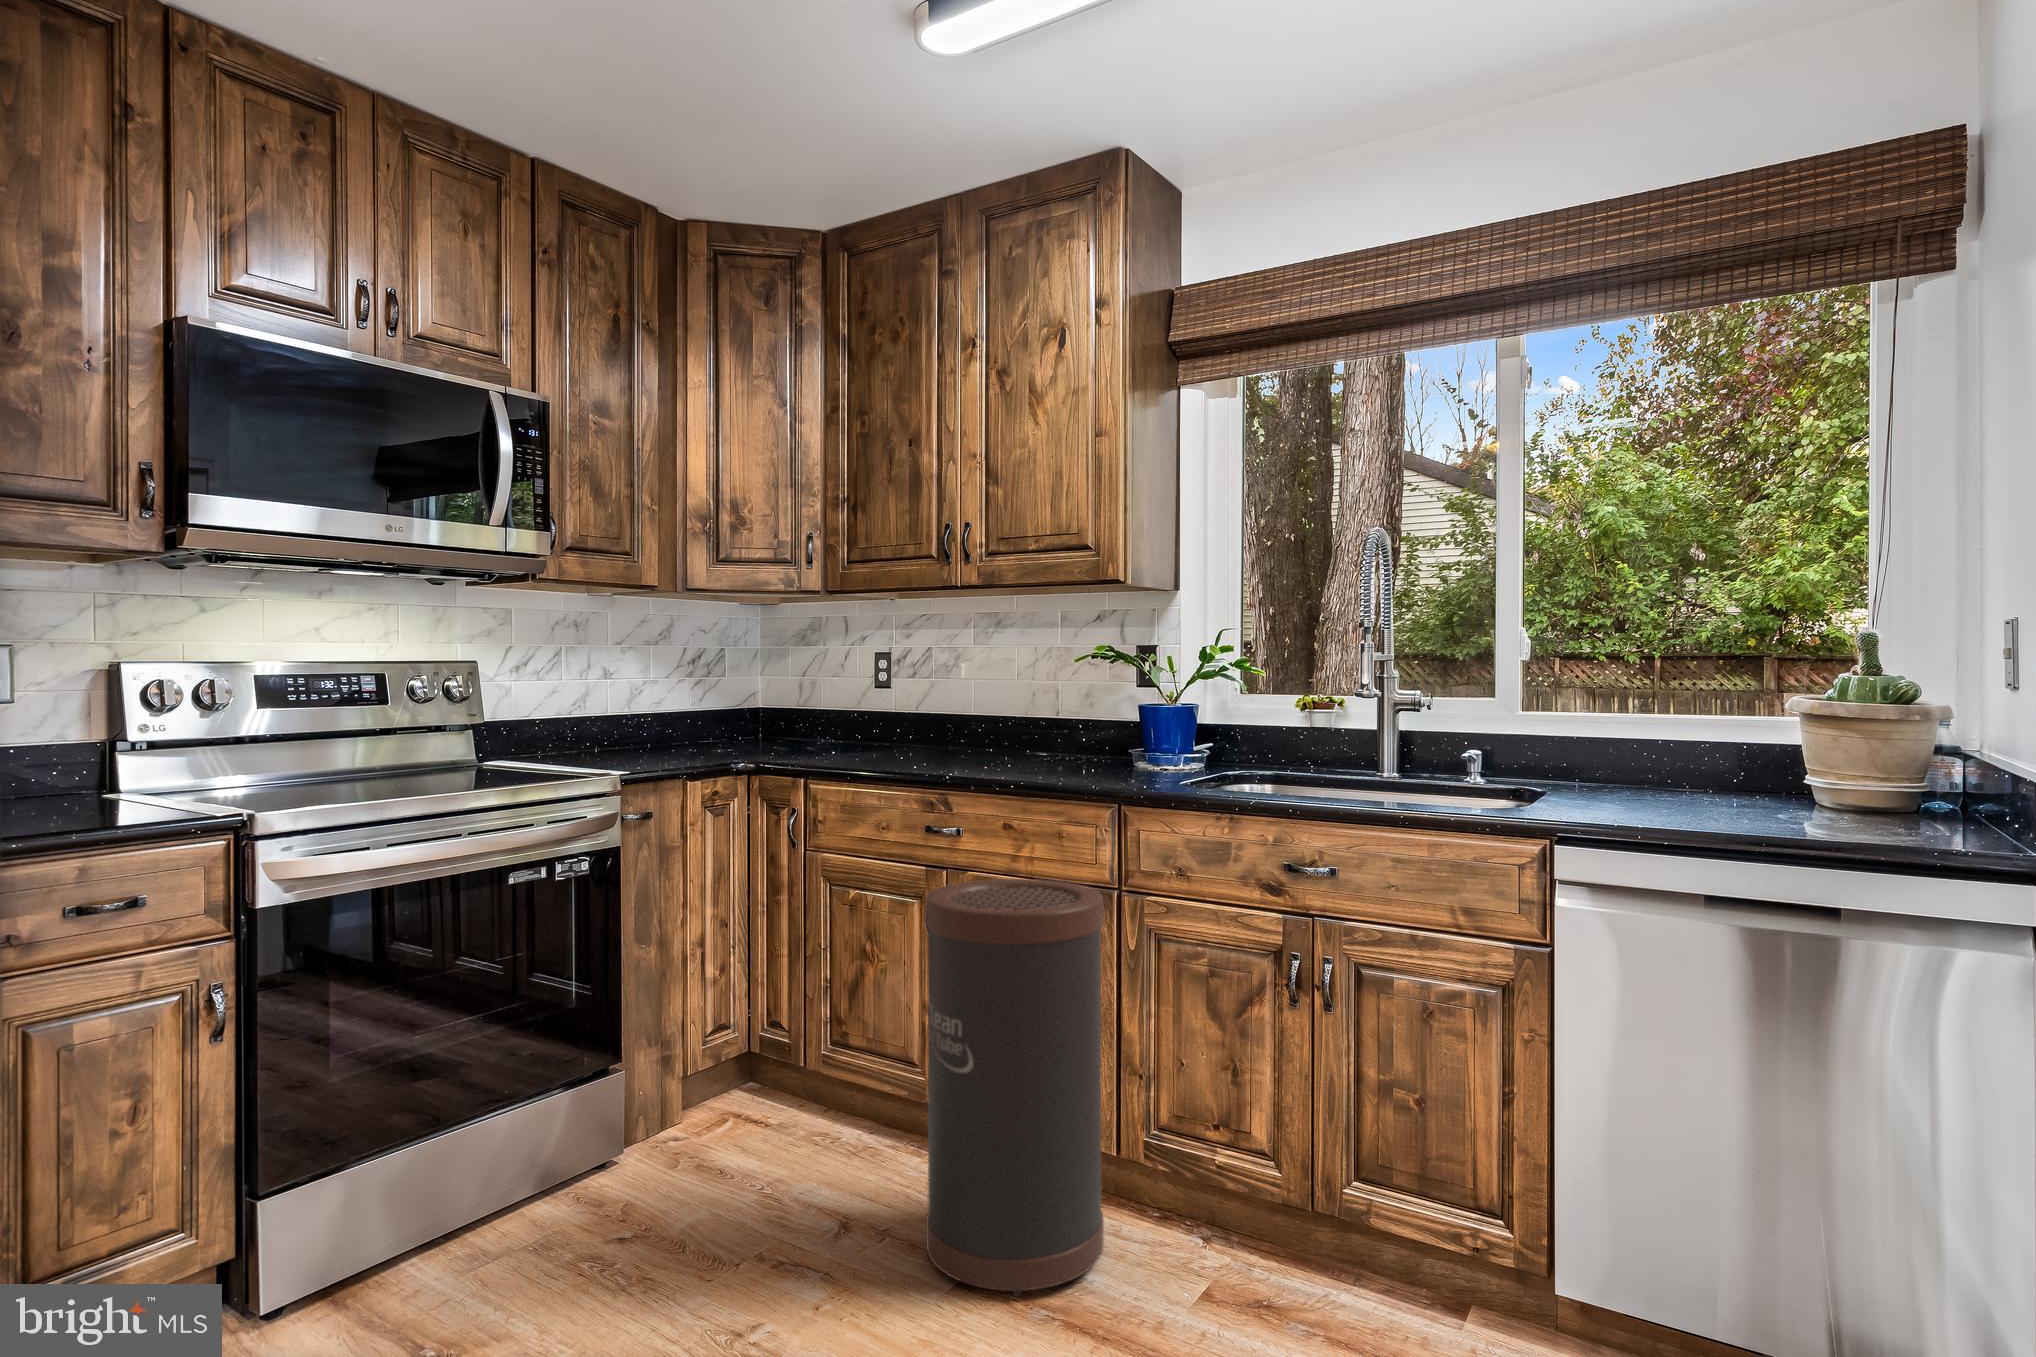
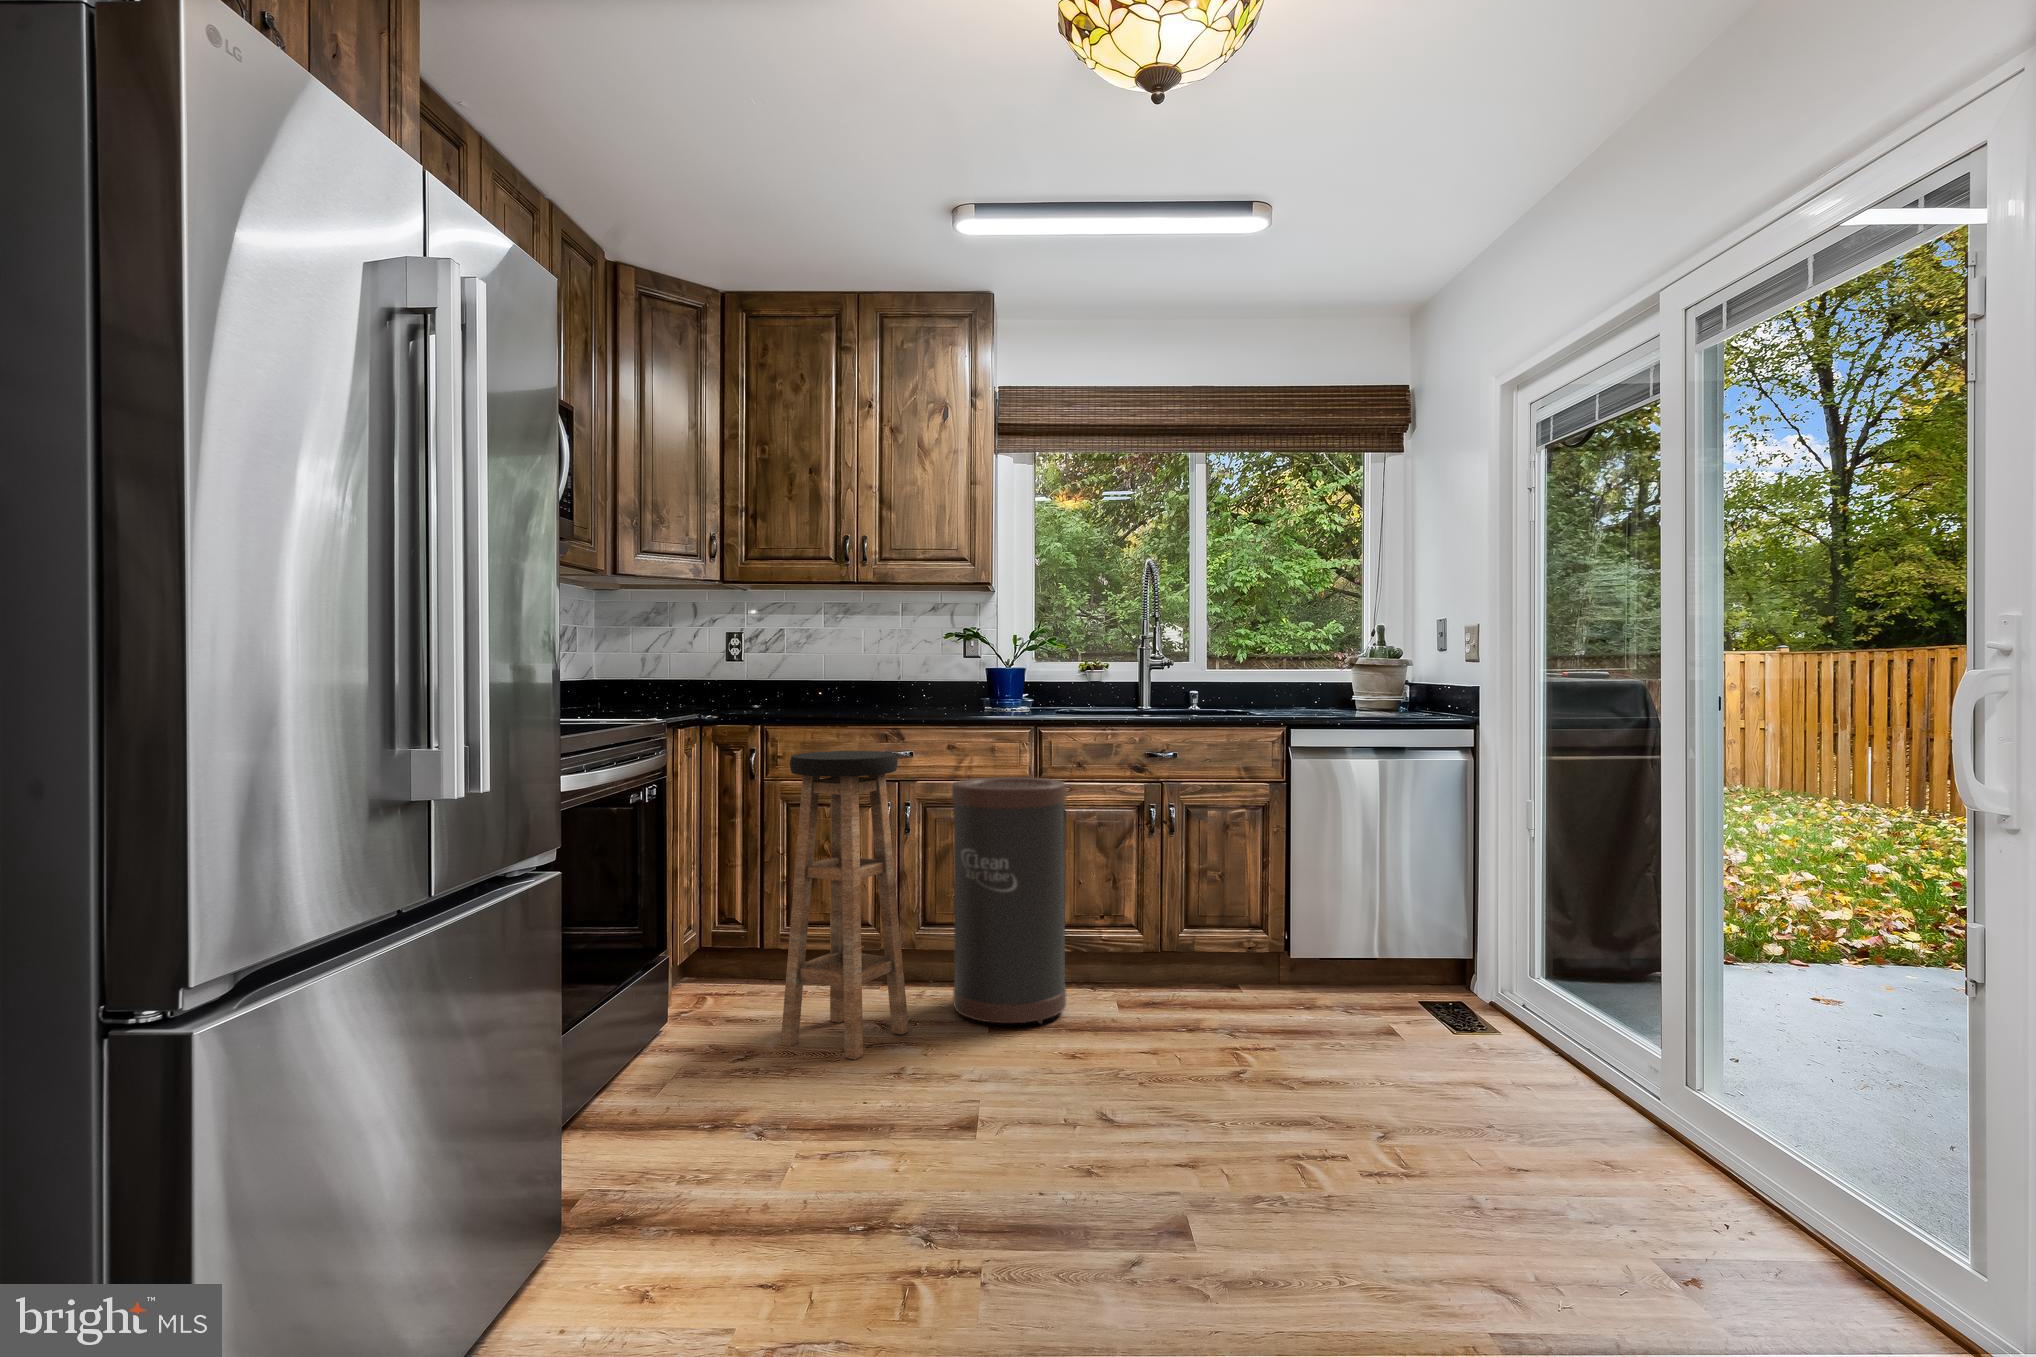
bar stool: none [670,826,831,1284] -> present [781,751,909,1060]

